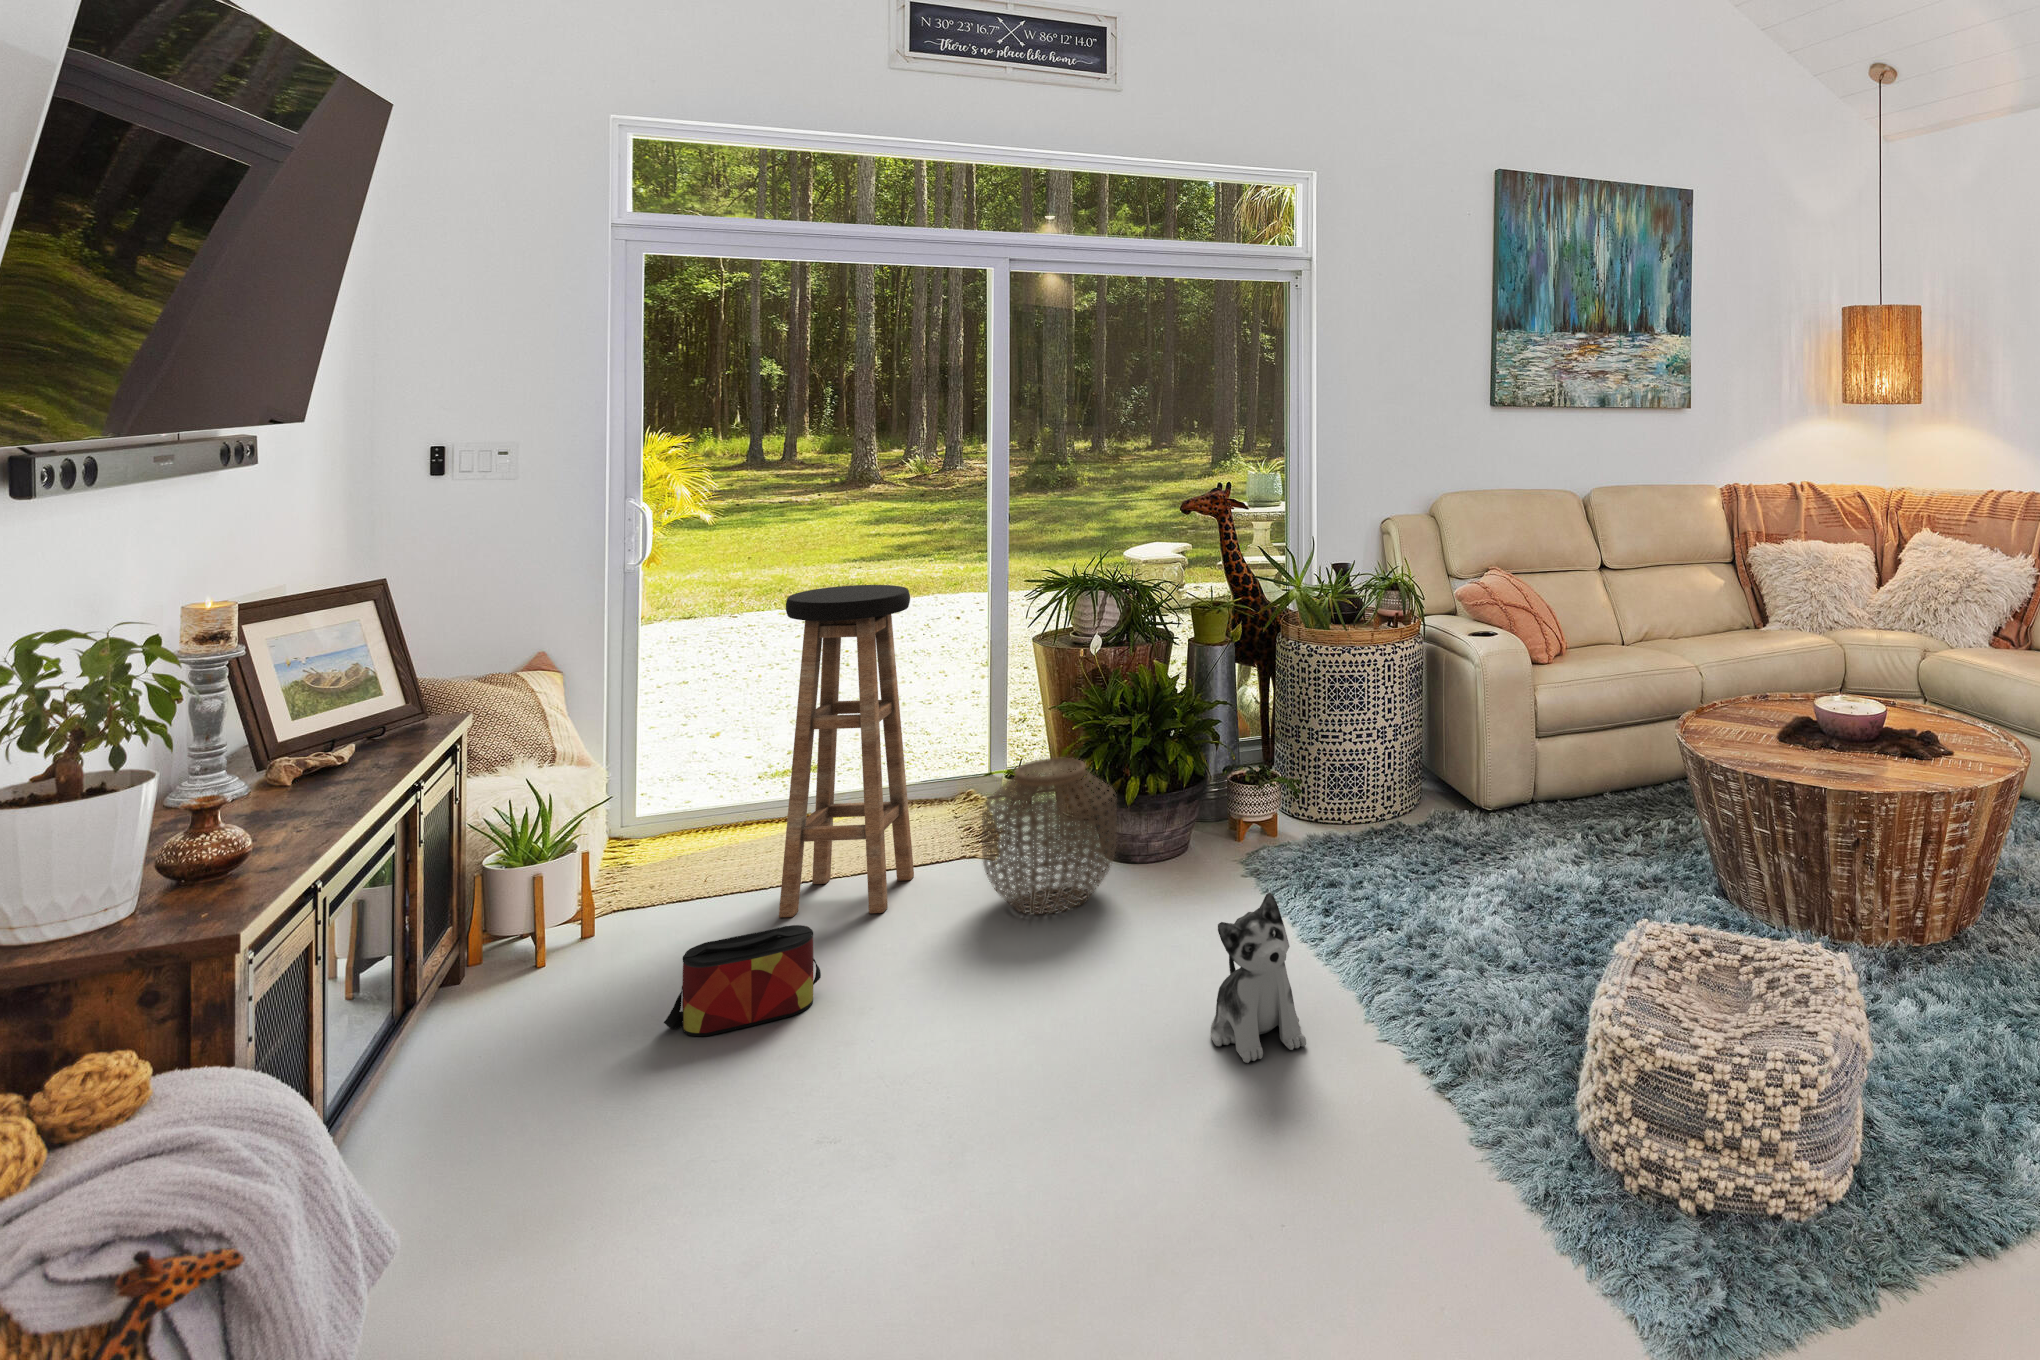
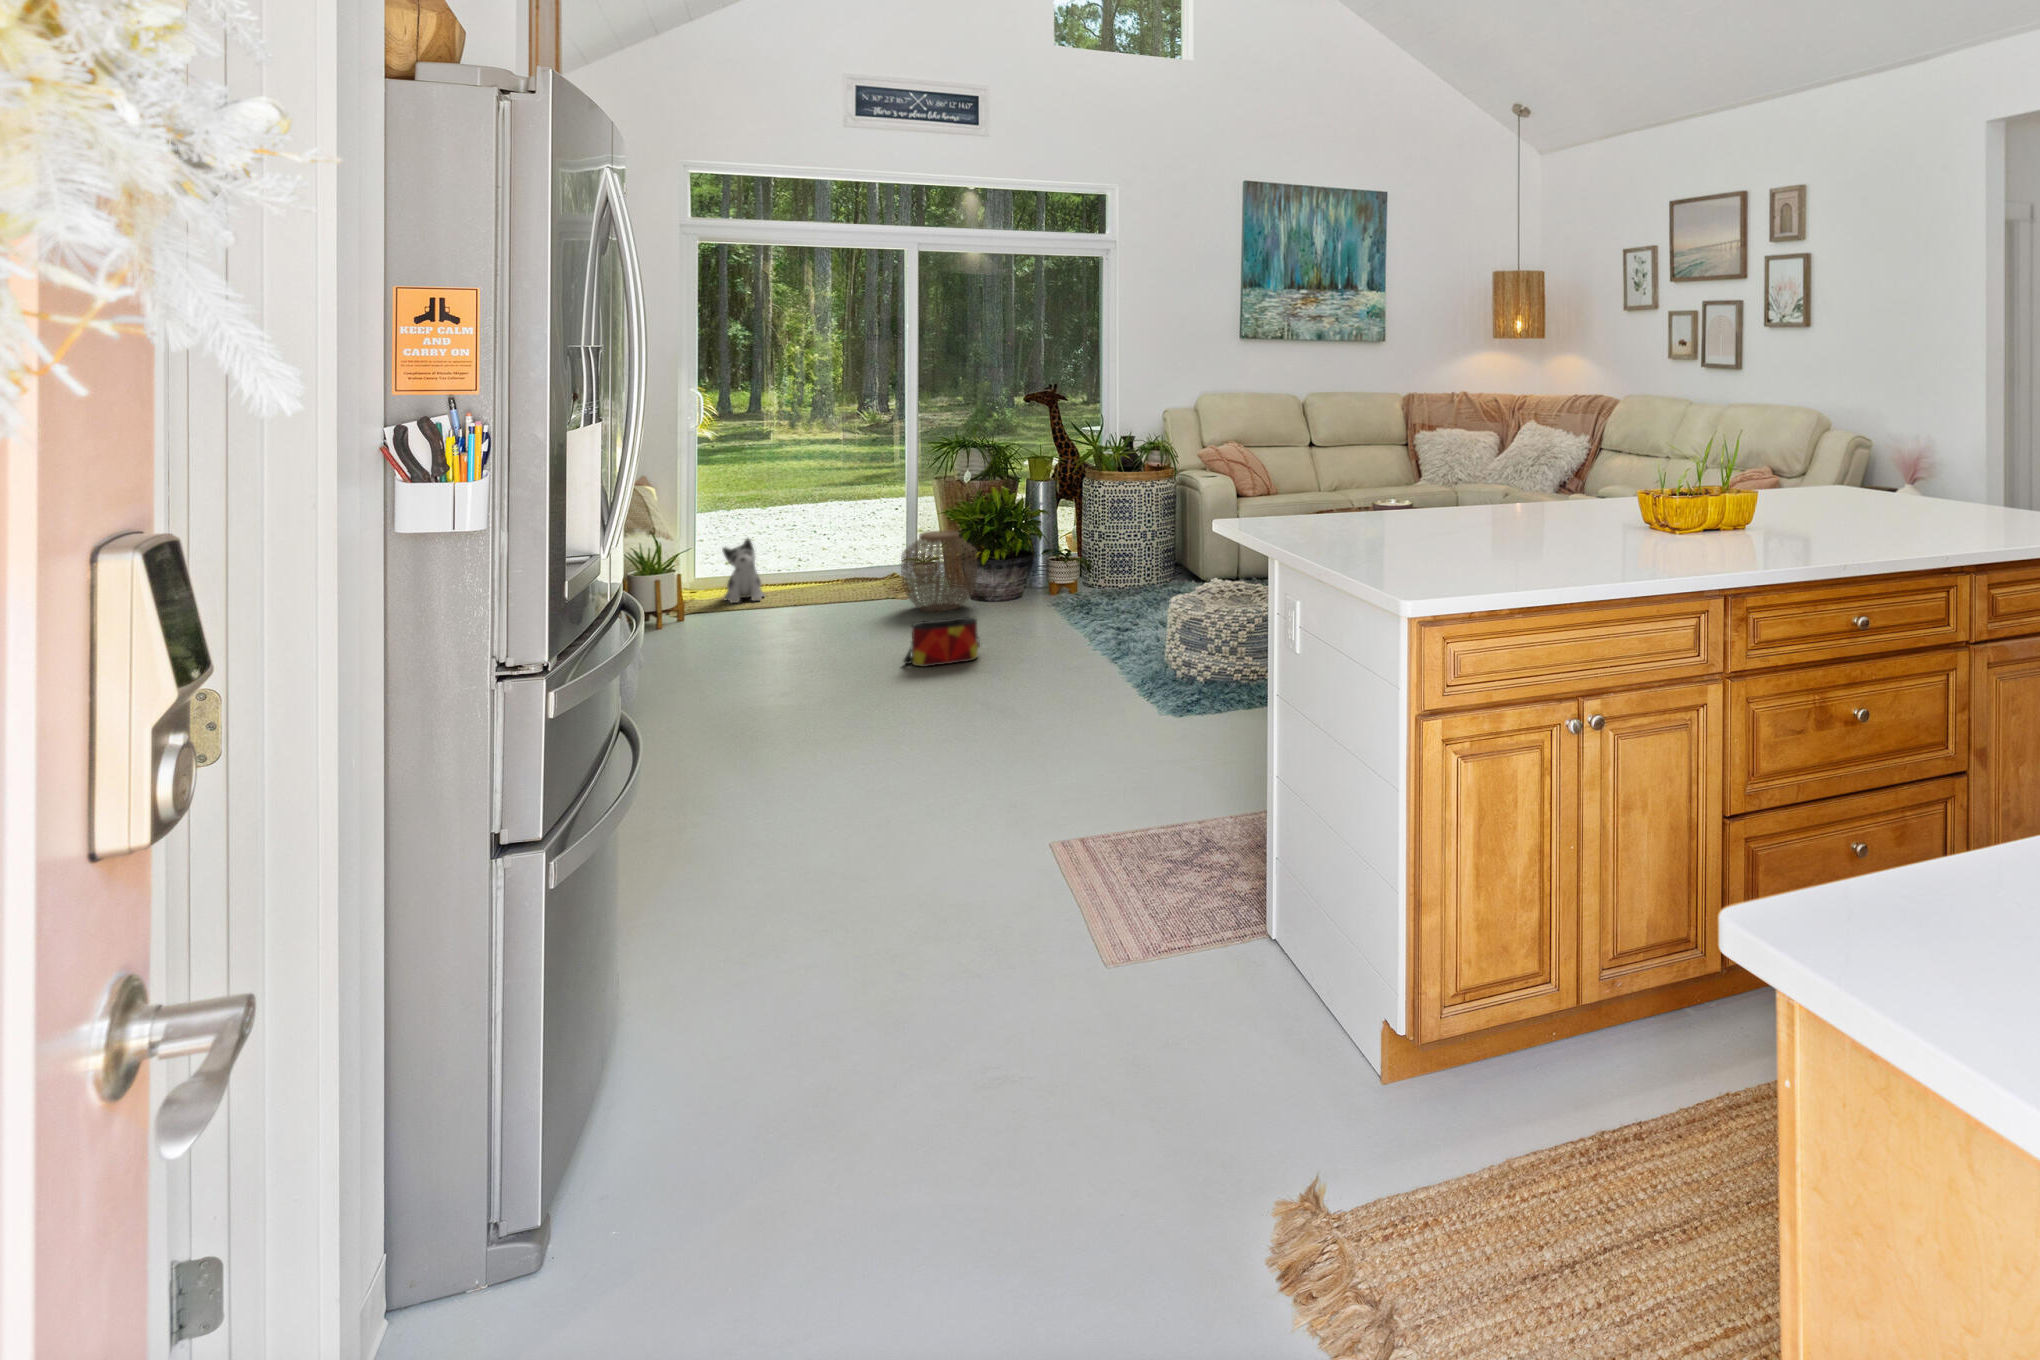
bar stool: present [779,585,914,917] -> none [791,434,865,611]
plush toy: present [1211,893,1306,1063] -> present [722,538,765,603]
bag: present [664,925,821,1036] -> present [904,617,980,667]

